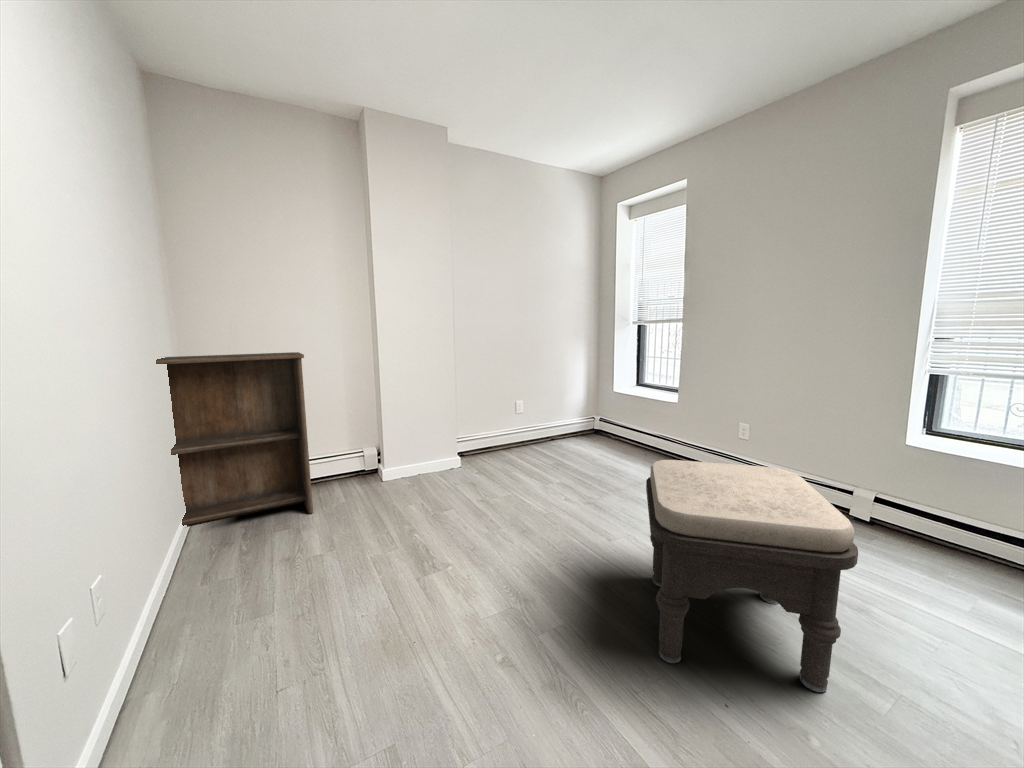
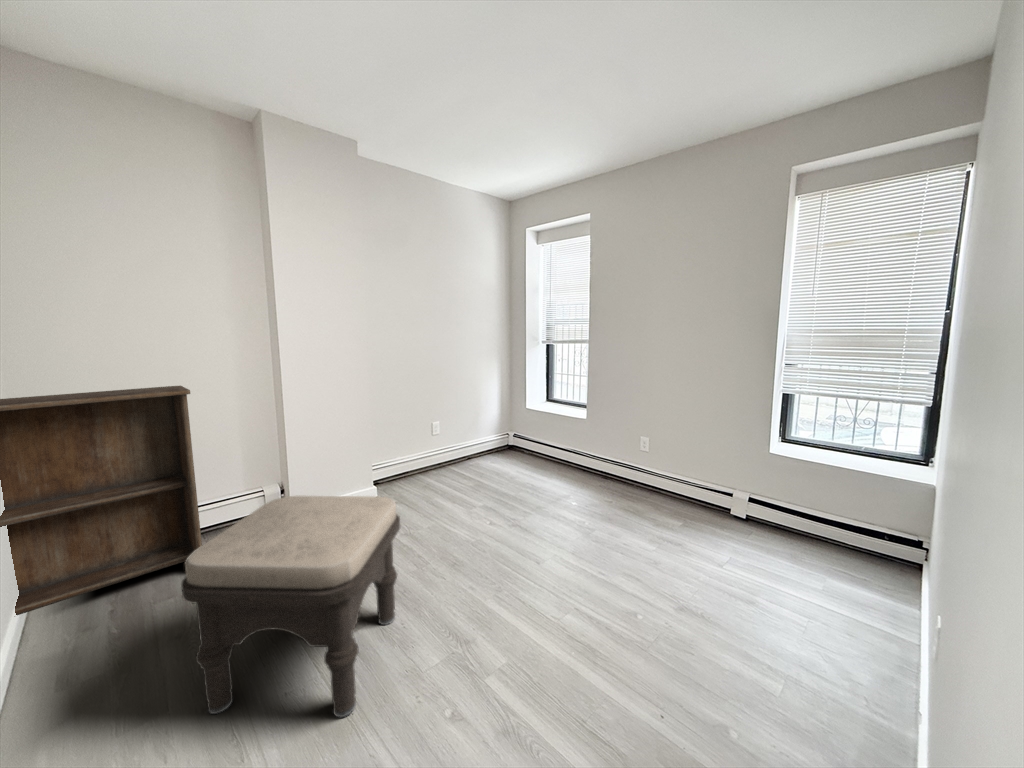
ottoman: present [646,460,858,692] -> present [181,496,400,717]

